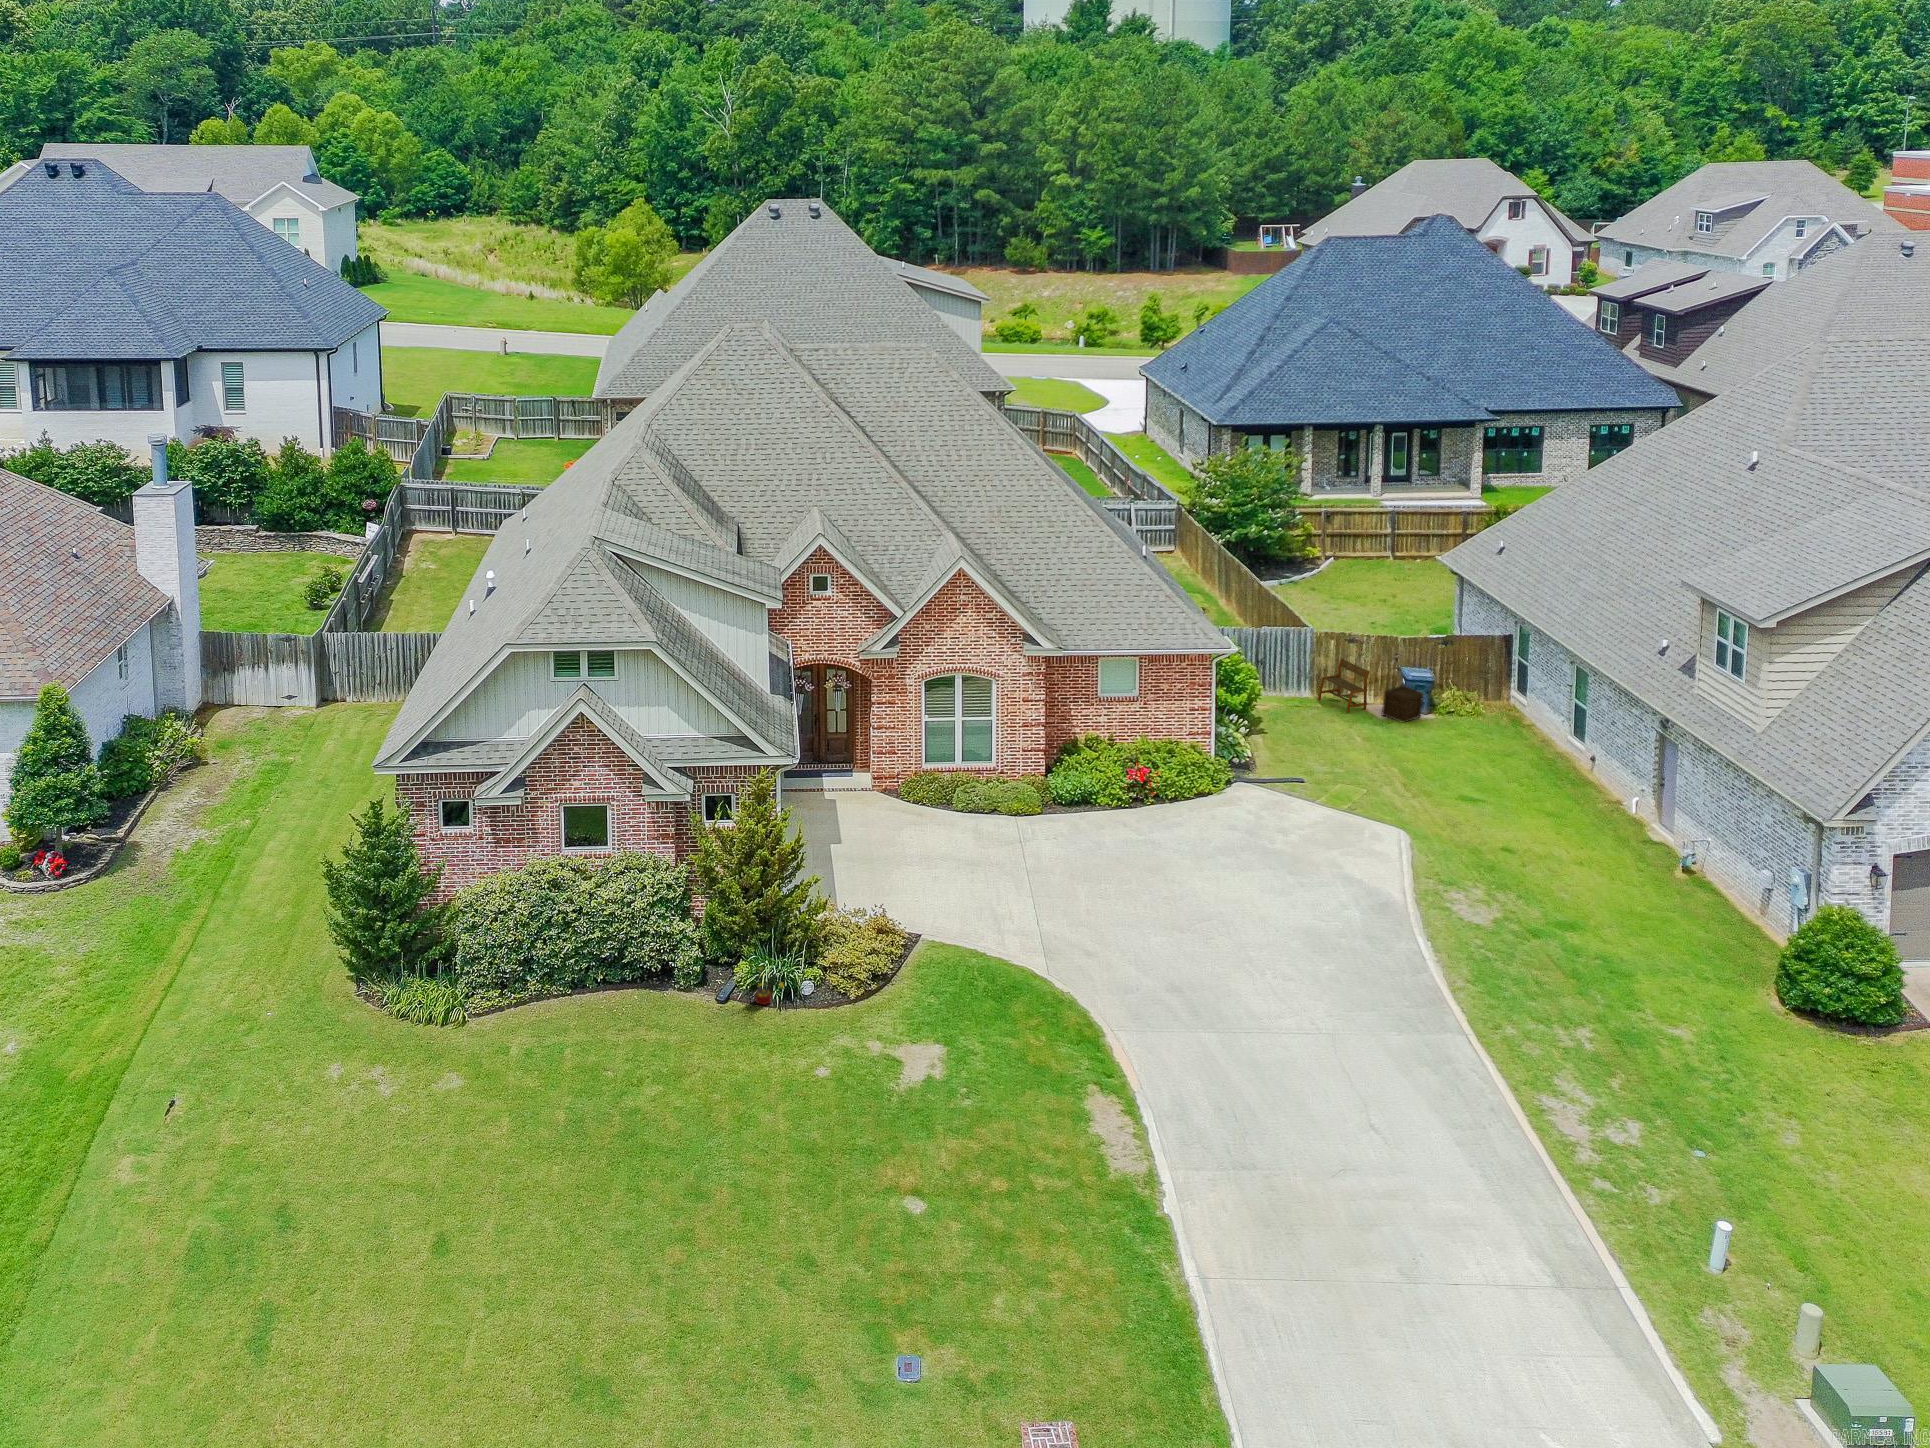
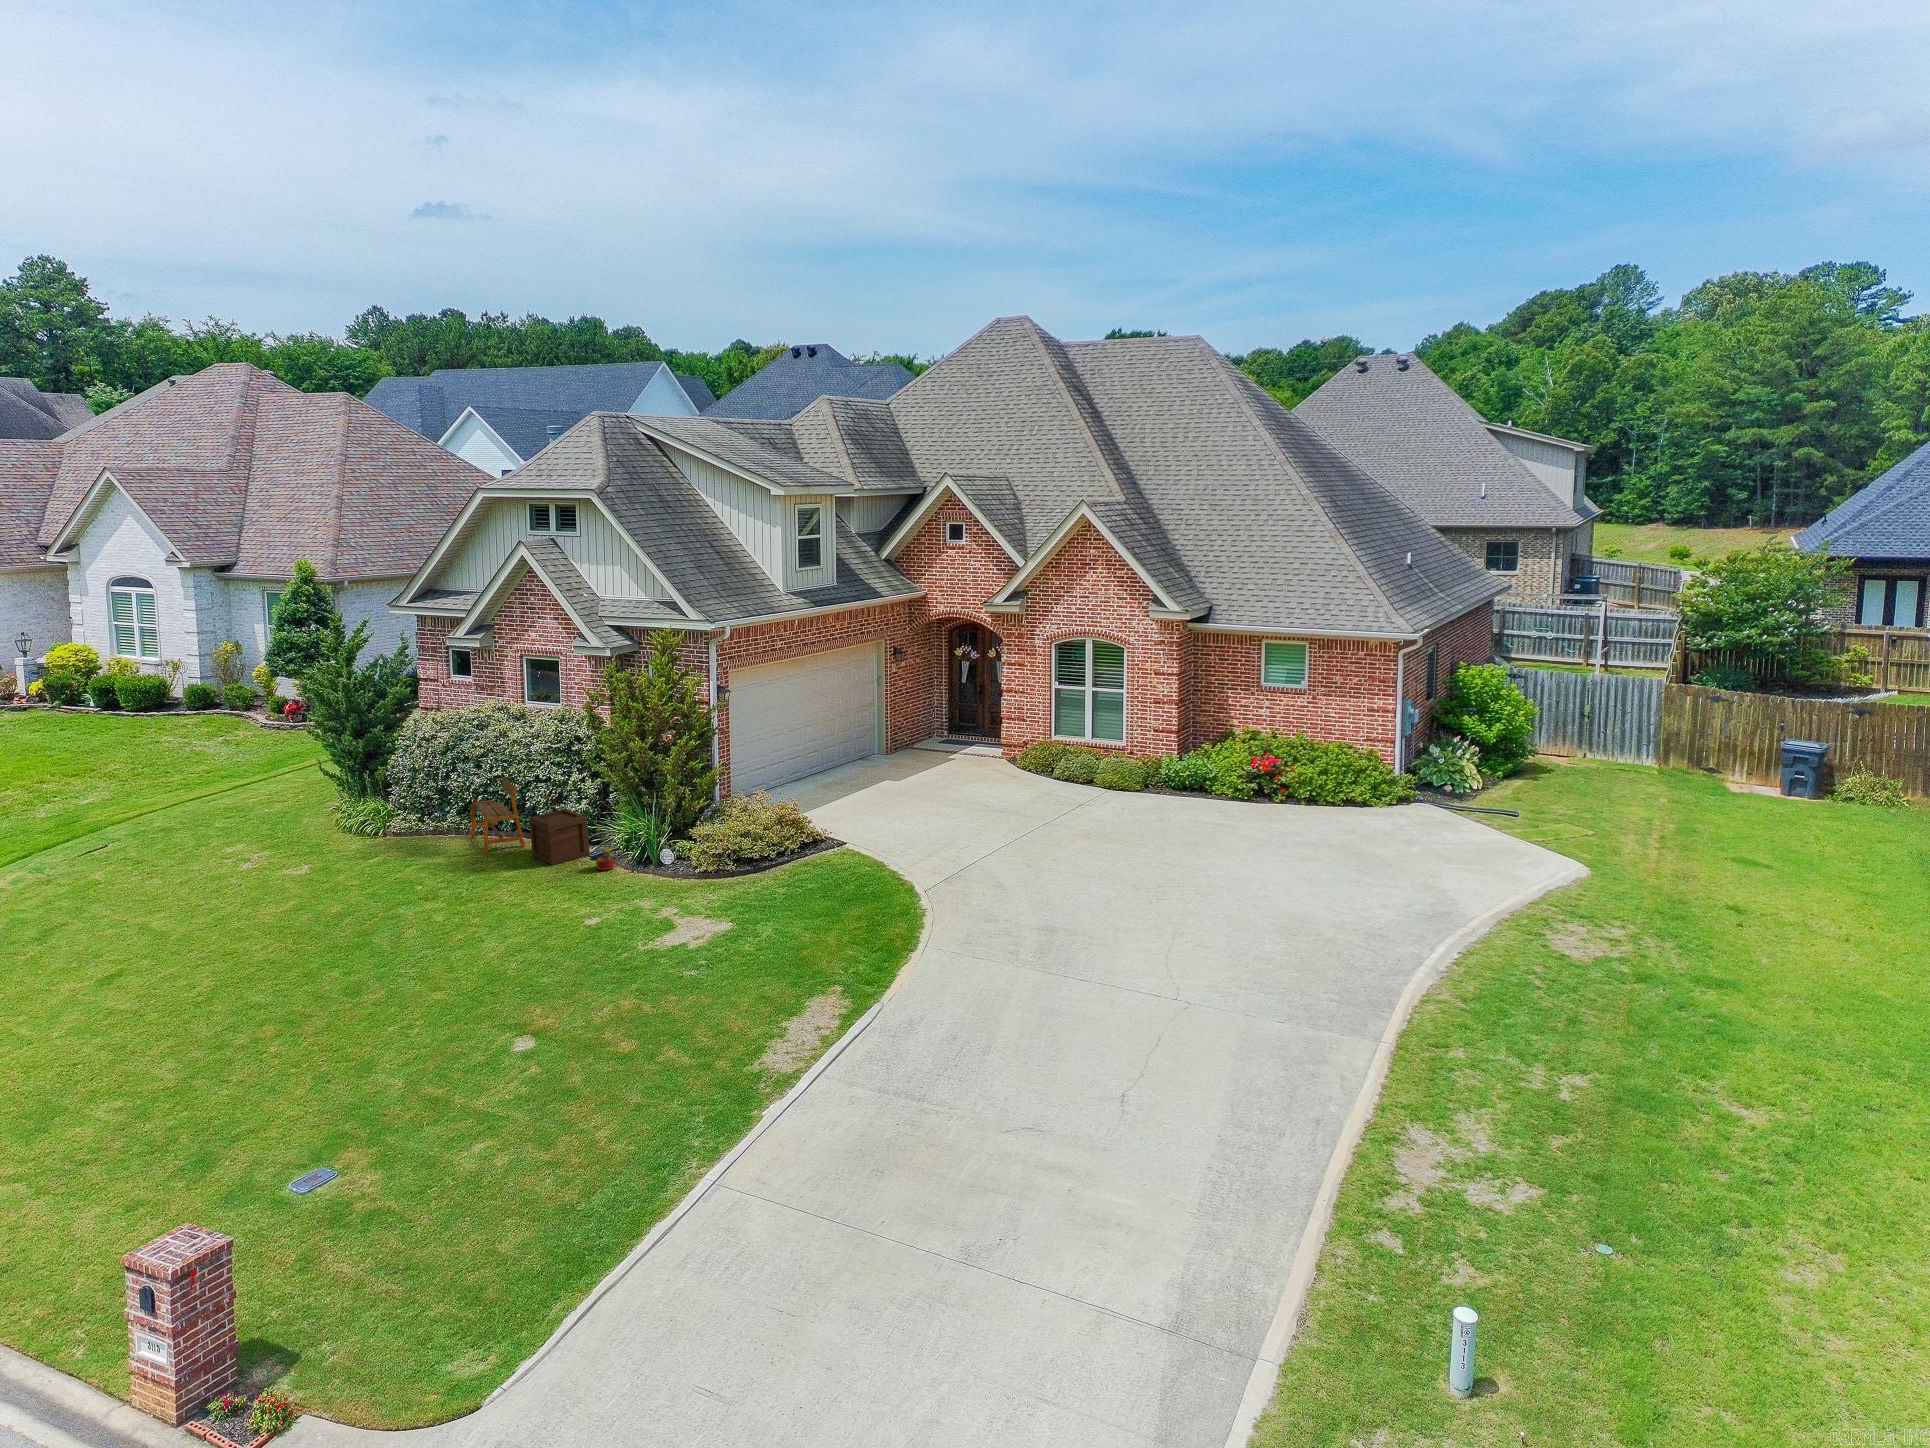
bench: present [1318,658,1370,713] -> present [471,777,525,855]
wooden crate: present [1382,685,1423,723] -> present [529,809,590,865]

